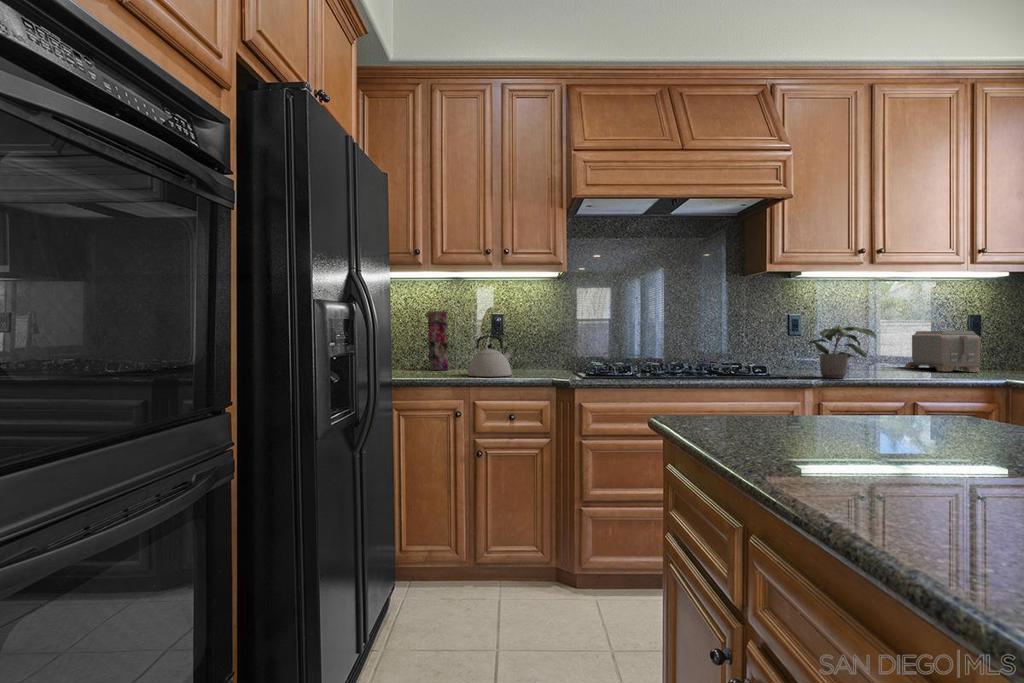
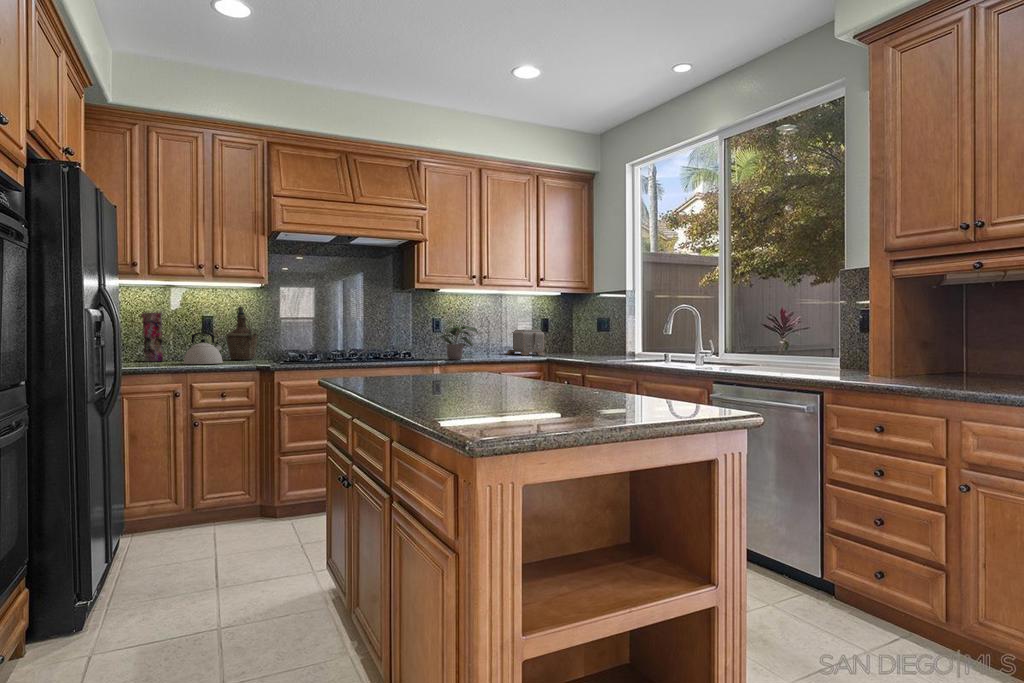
bottle: none [517,302,554,370] -> present [226,307,258,360]

